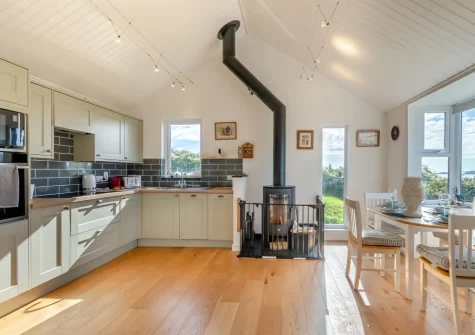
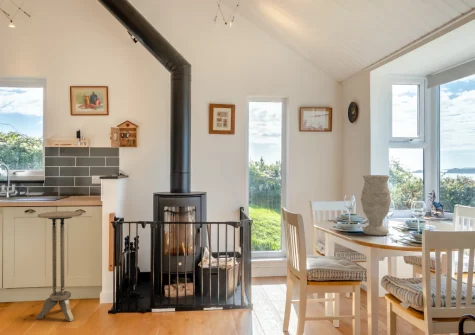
side table: none [200,196,223,258] -> present [36,211,82,321]

